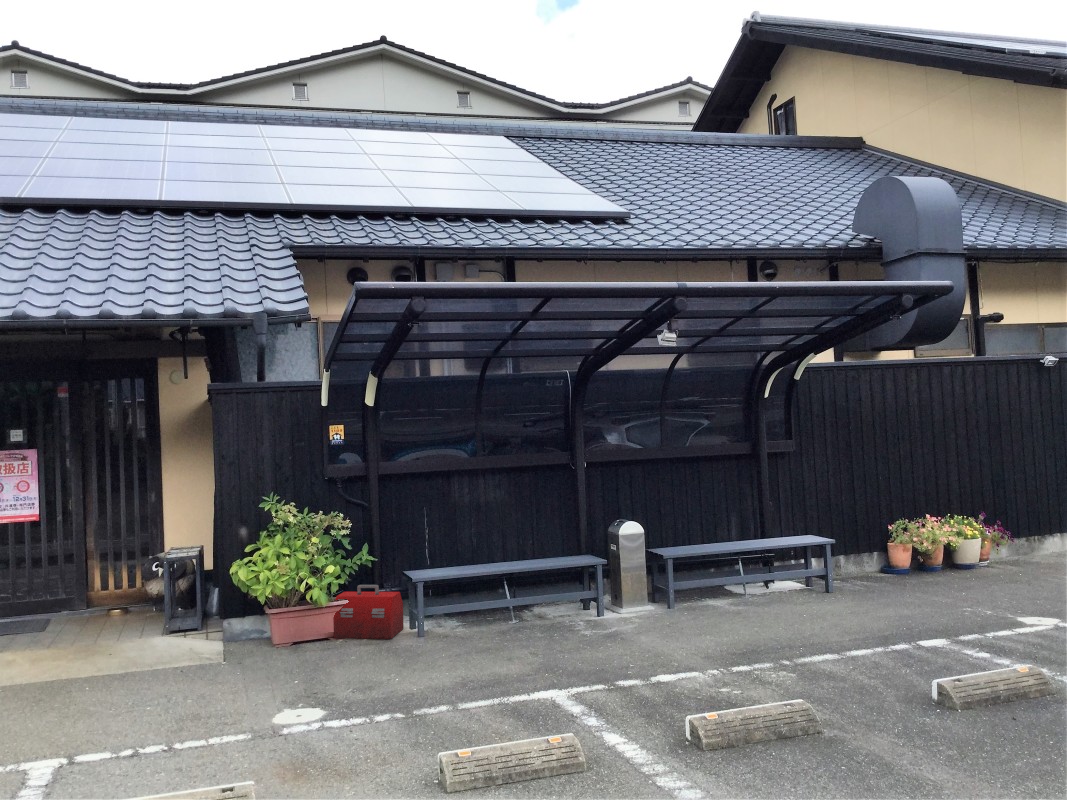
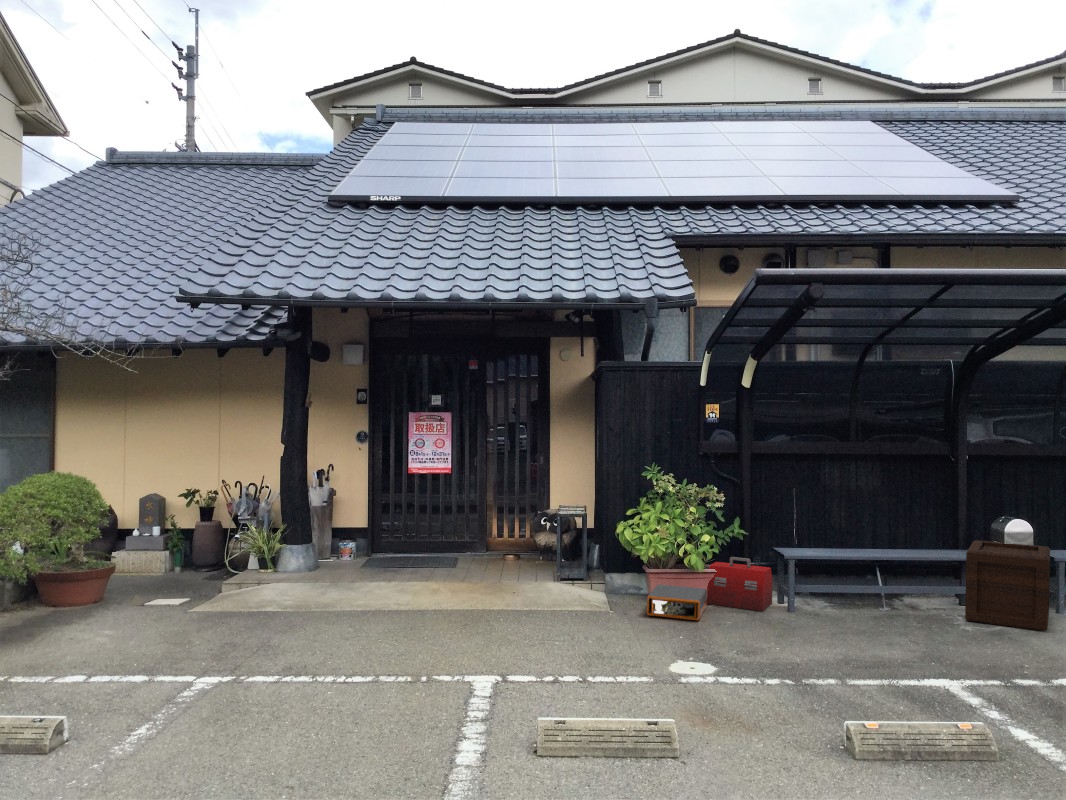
wooden crate: none [584,545,659,626] -> present [965,540,1050,631]
storage box: none [261,622,332,660] -> present [647,585,707,620]

